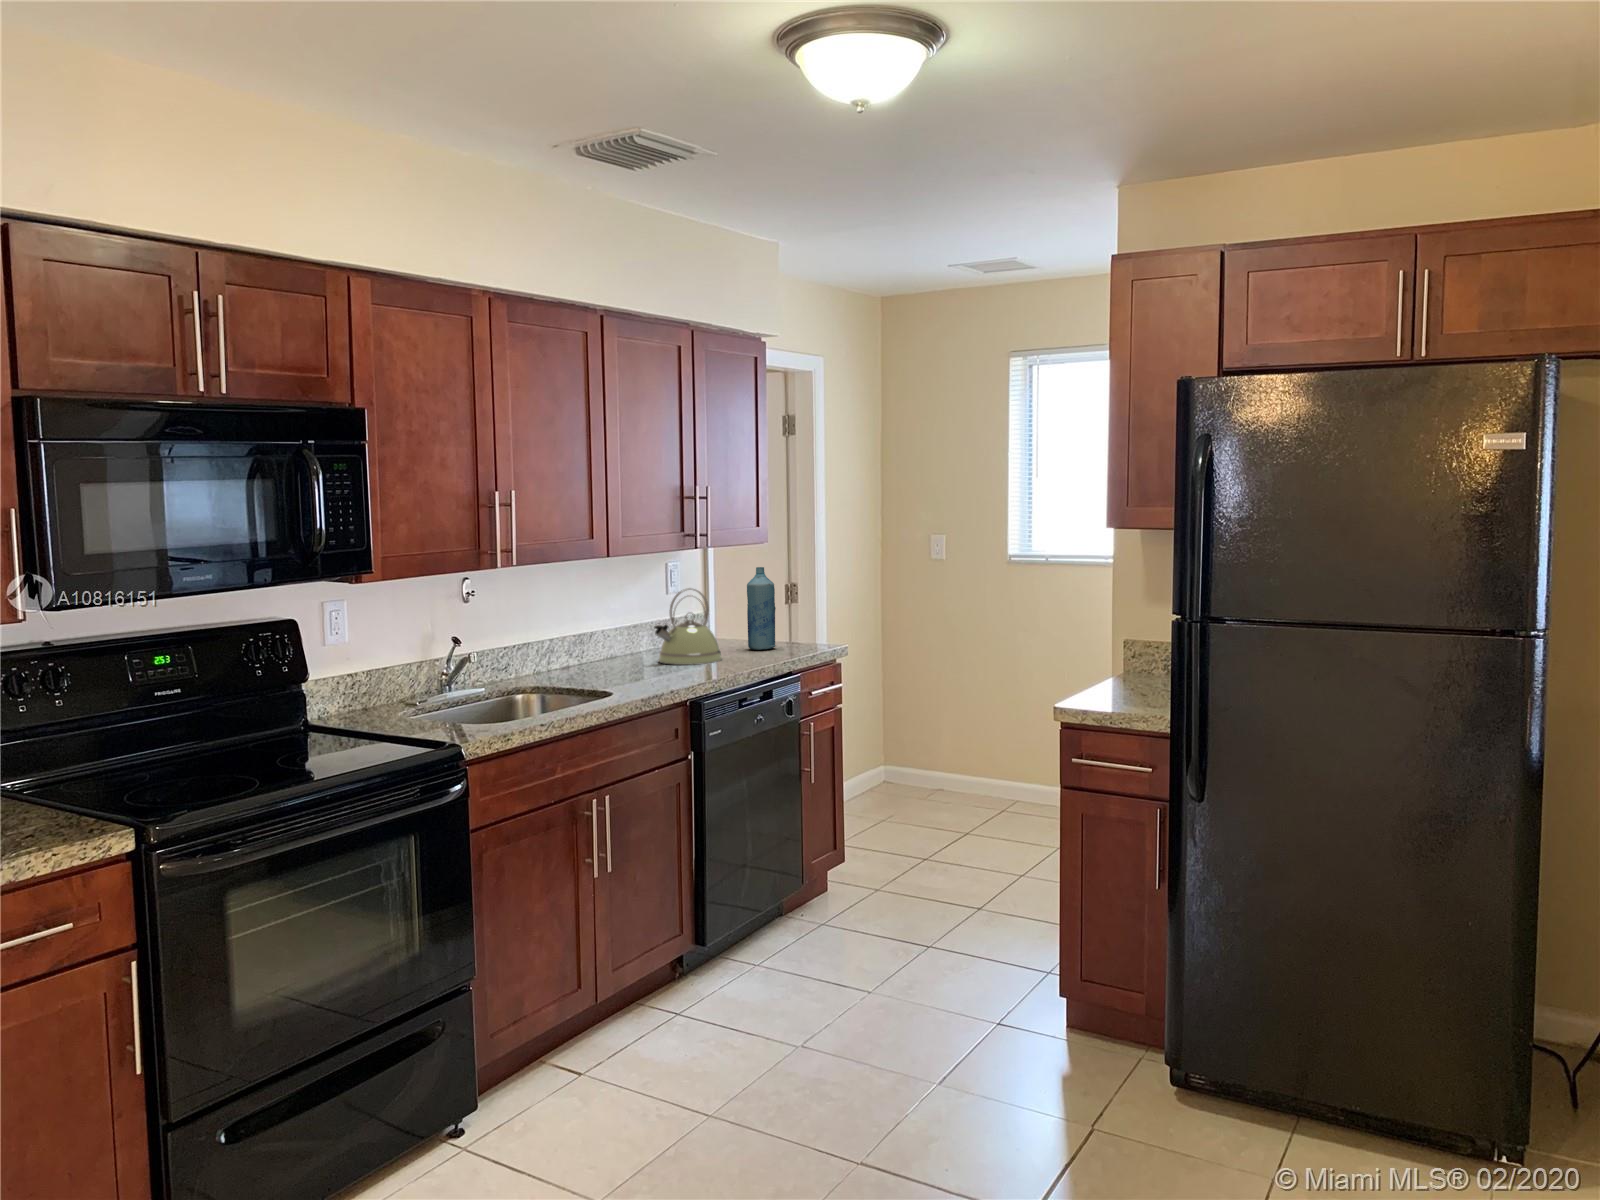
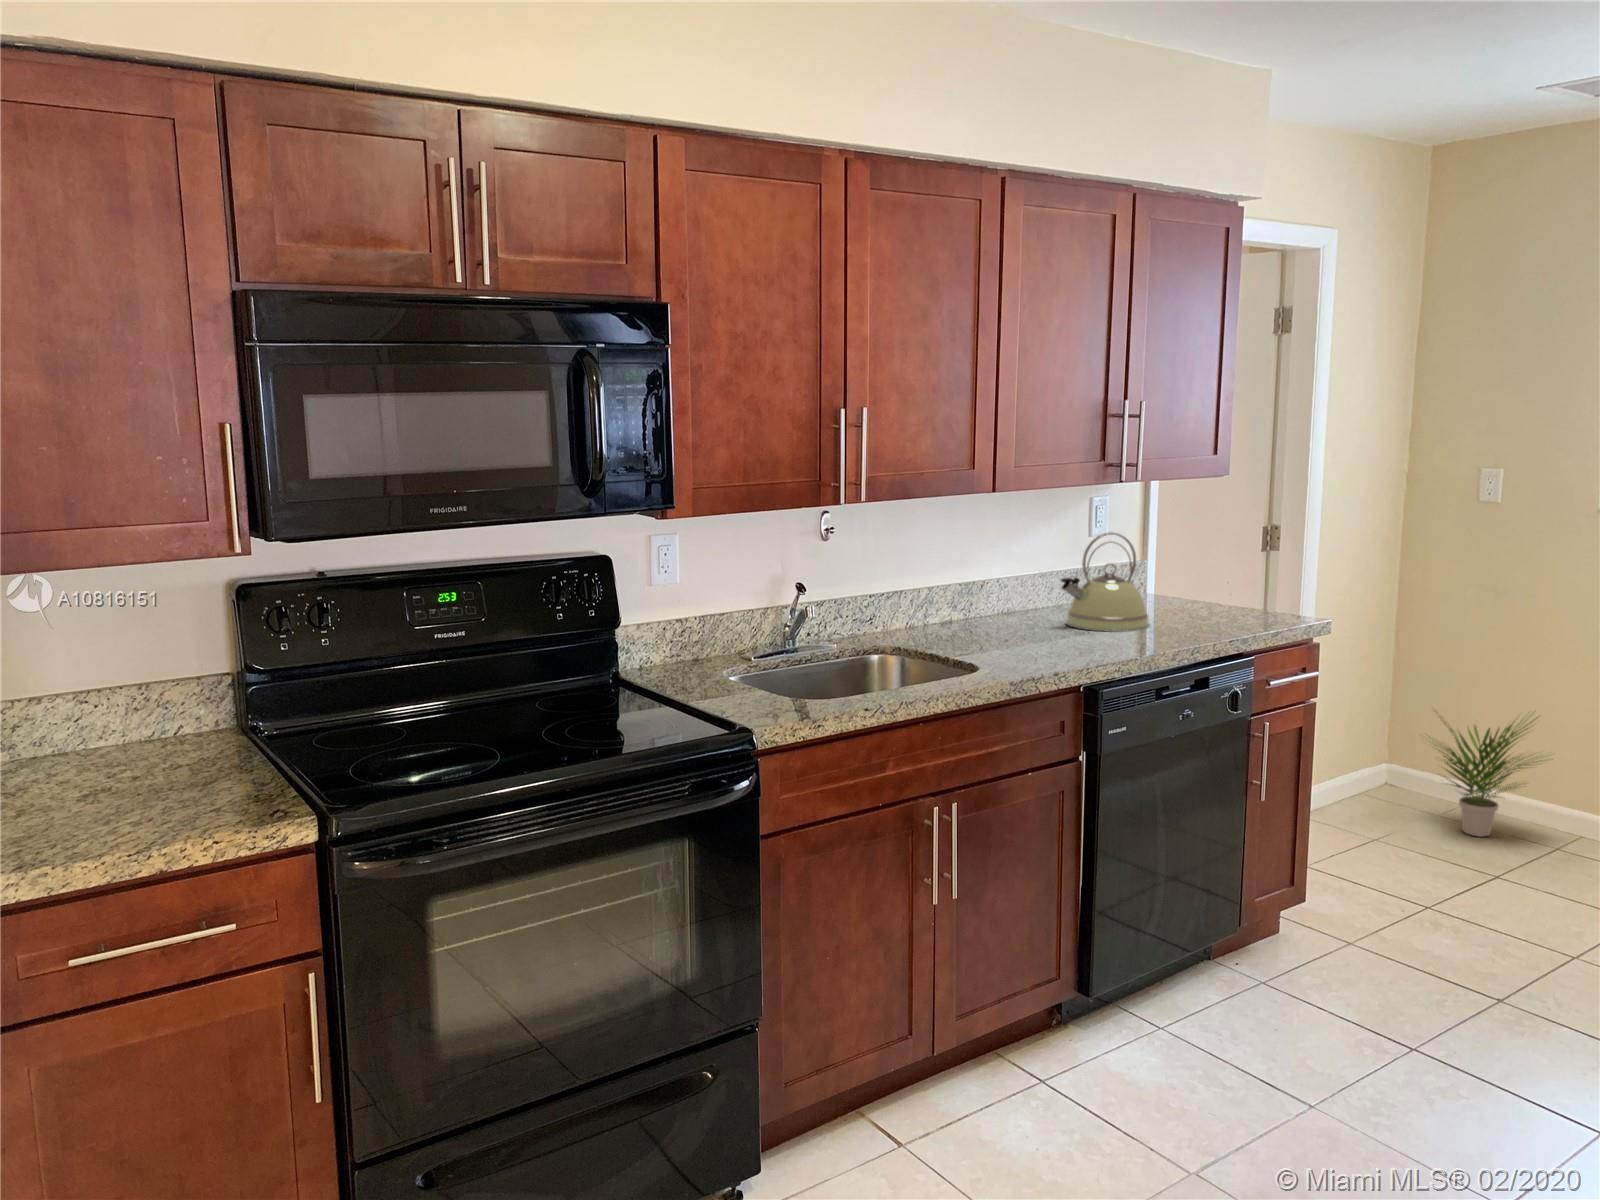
bottle: present [747,567,776,650] -> none [1191,507,1232,615]
potted plant: none [905,711,995,810] -> present [1429,712,1551,837]

